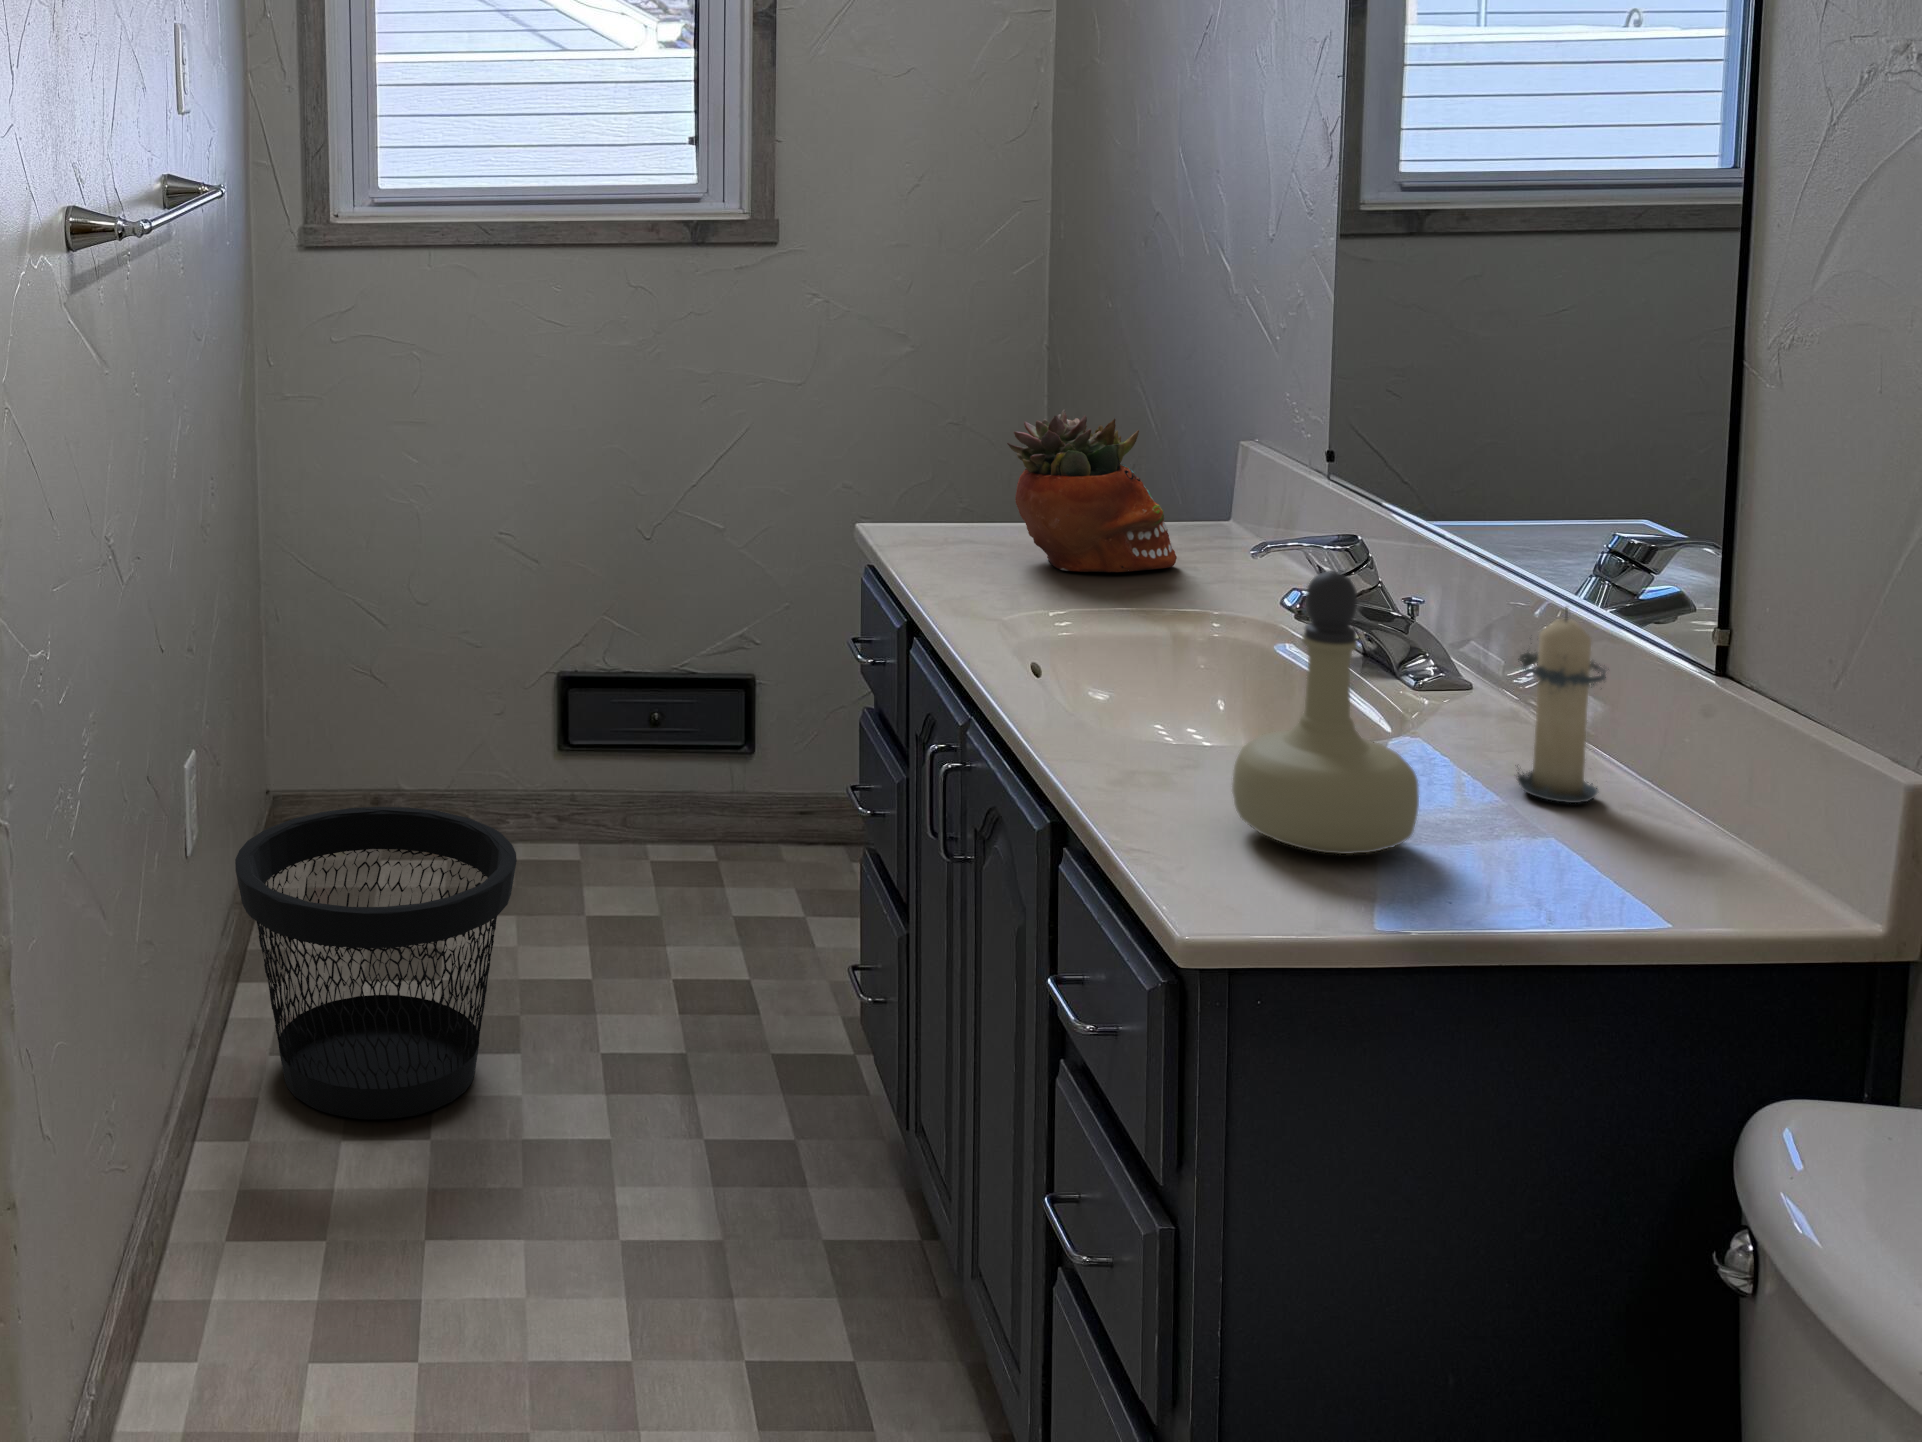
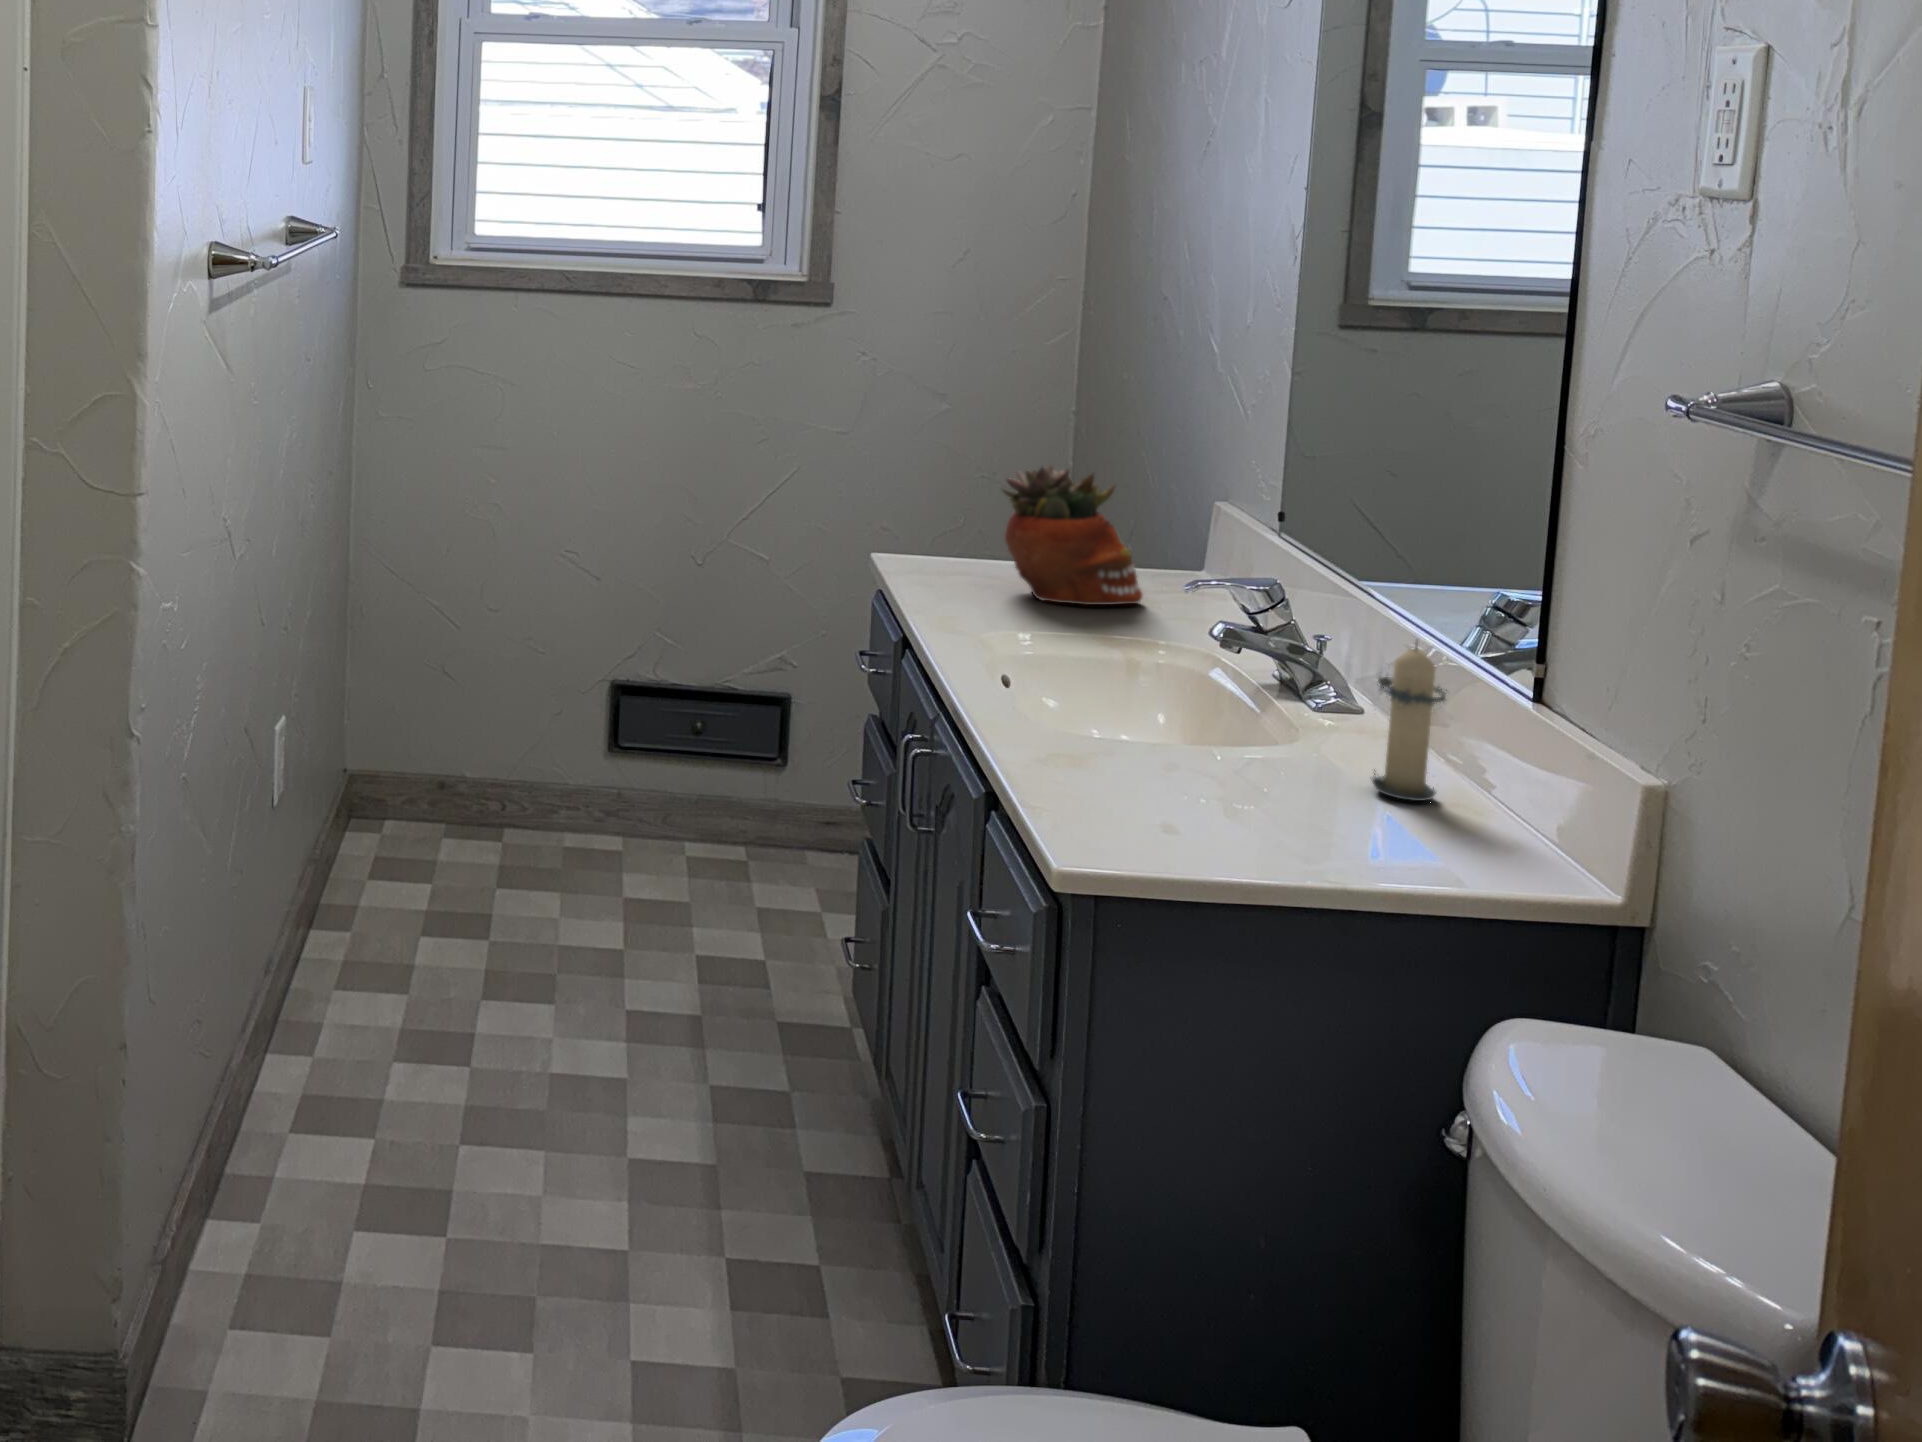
perfume bottle: present [1232,571,1419,854] -> none [1125,594,1273,822]
wastebasket: present [235,807,517,1119] -> none [314,778,559,1046]

